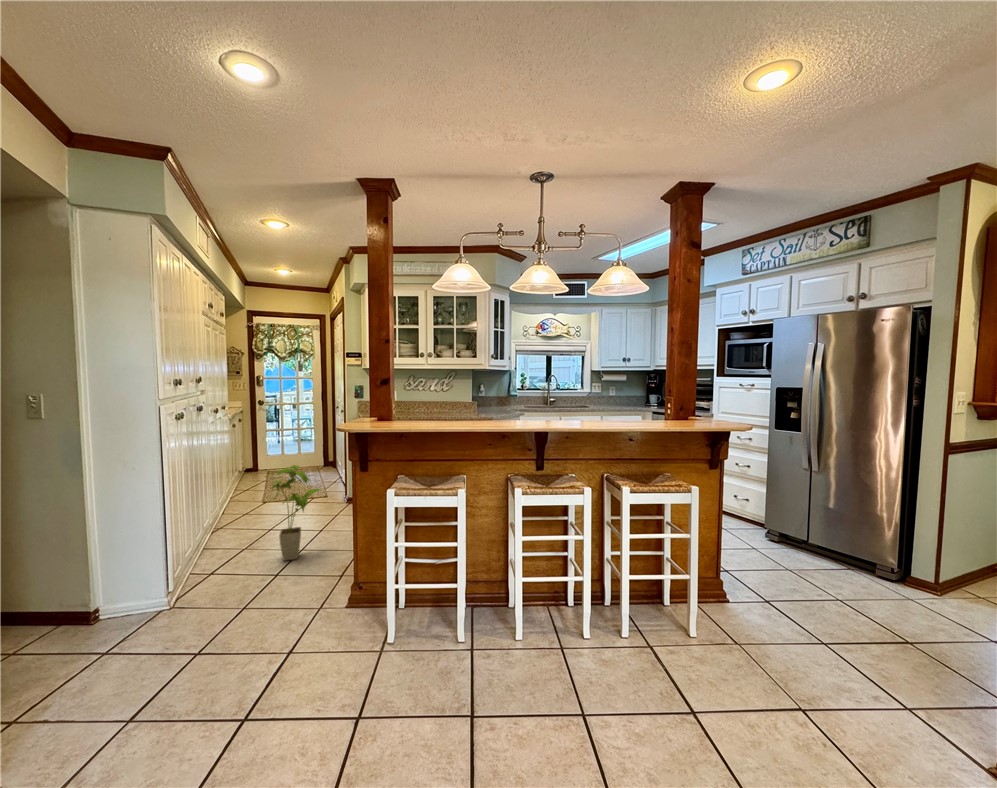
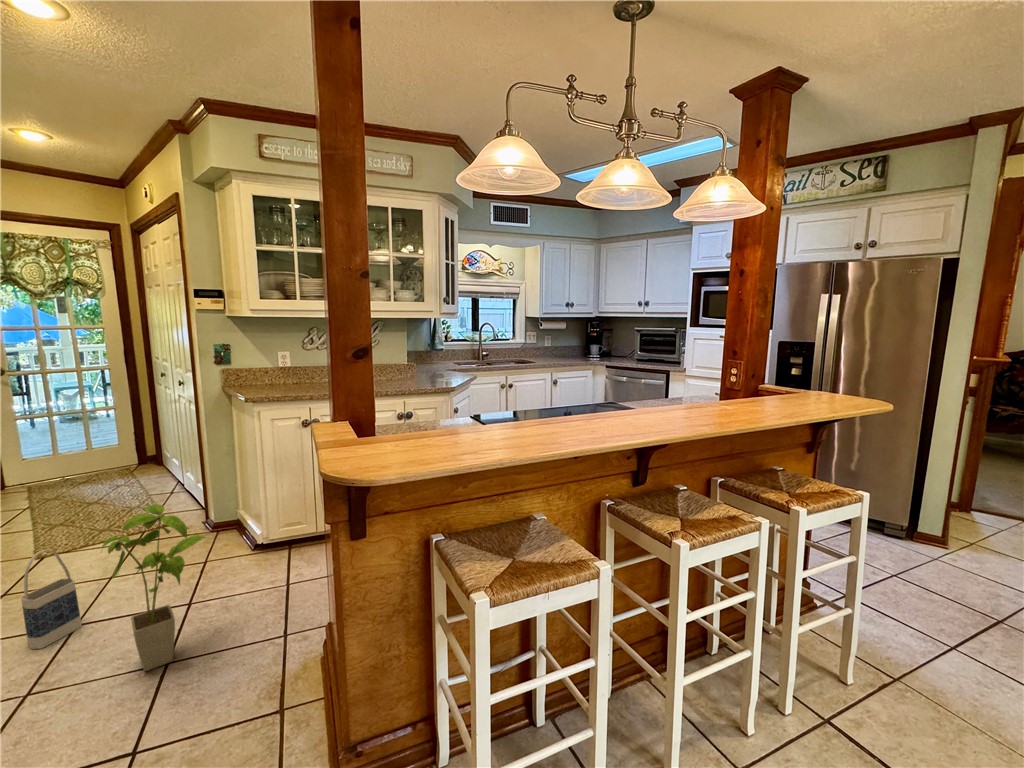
bag: none [239,490,265,544] -> present [21,550,82,649]

